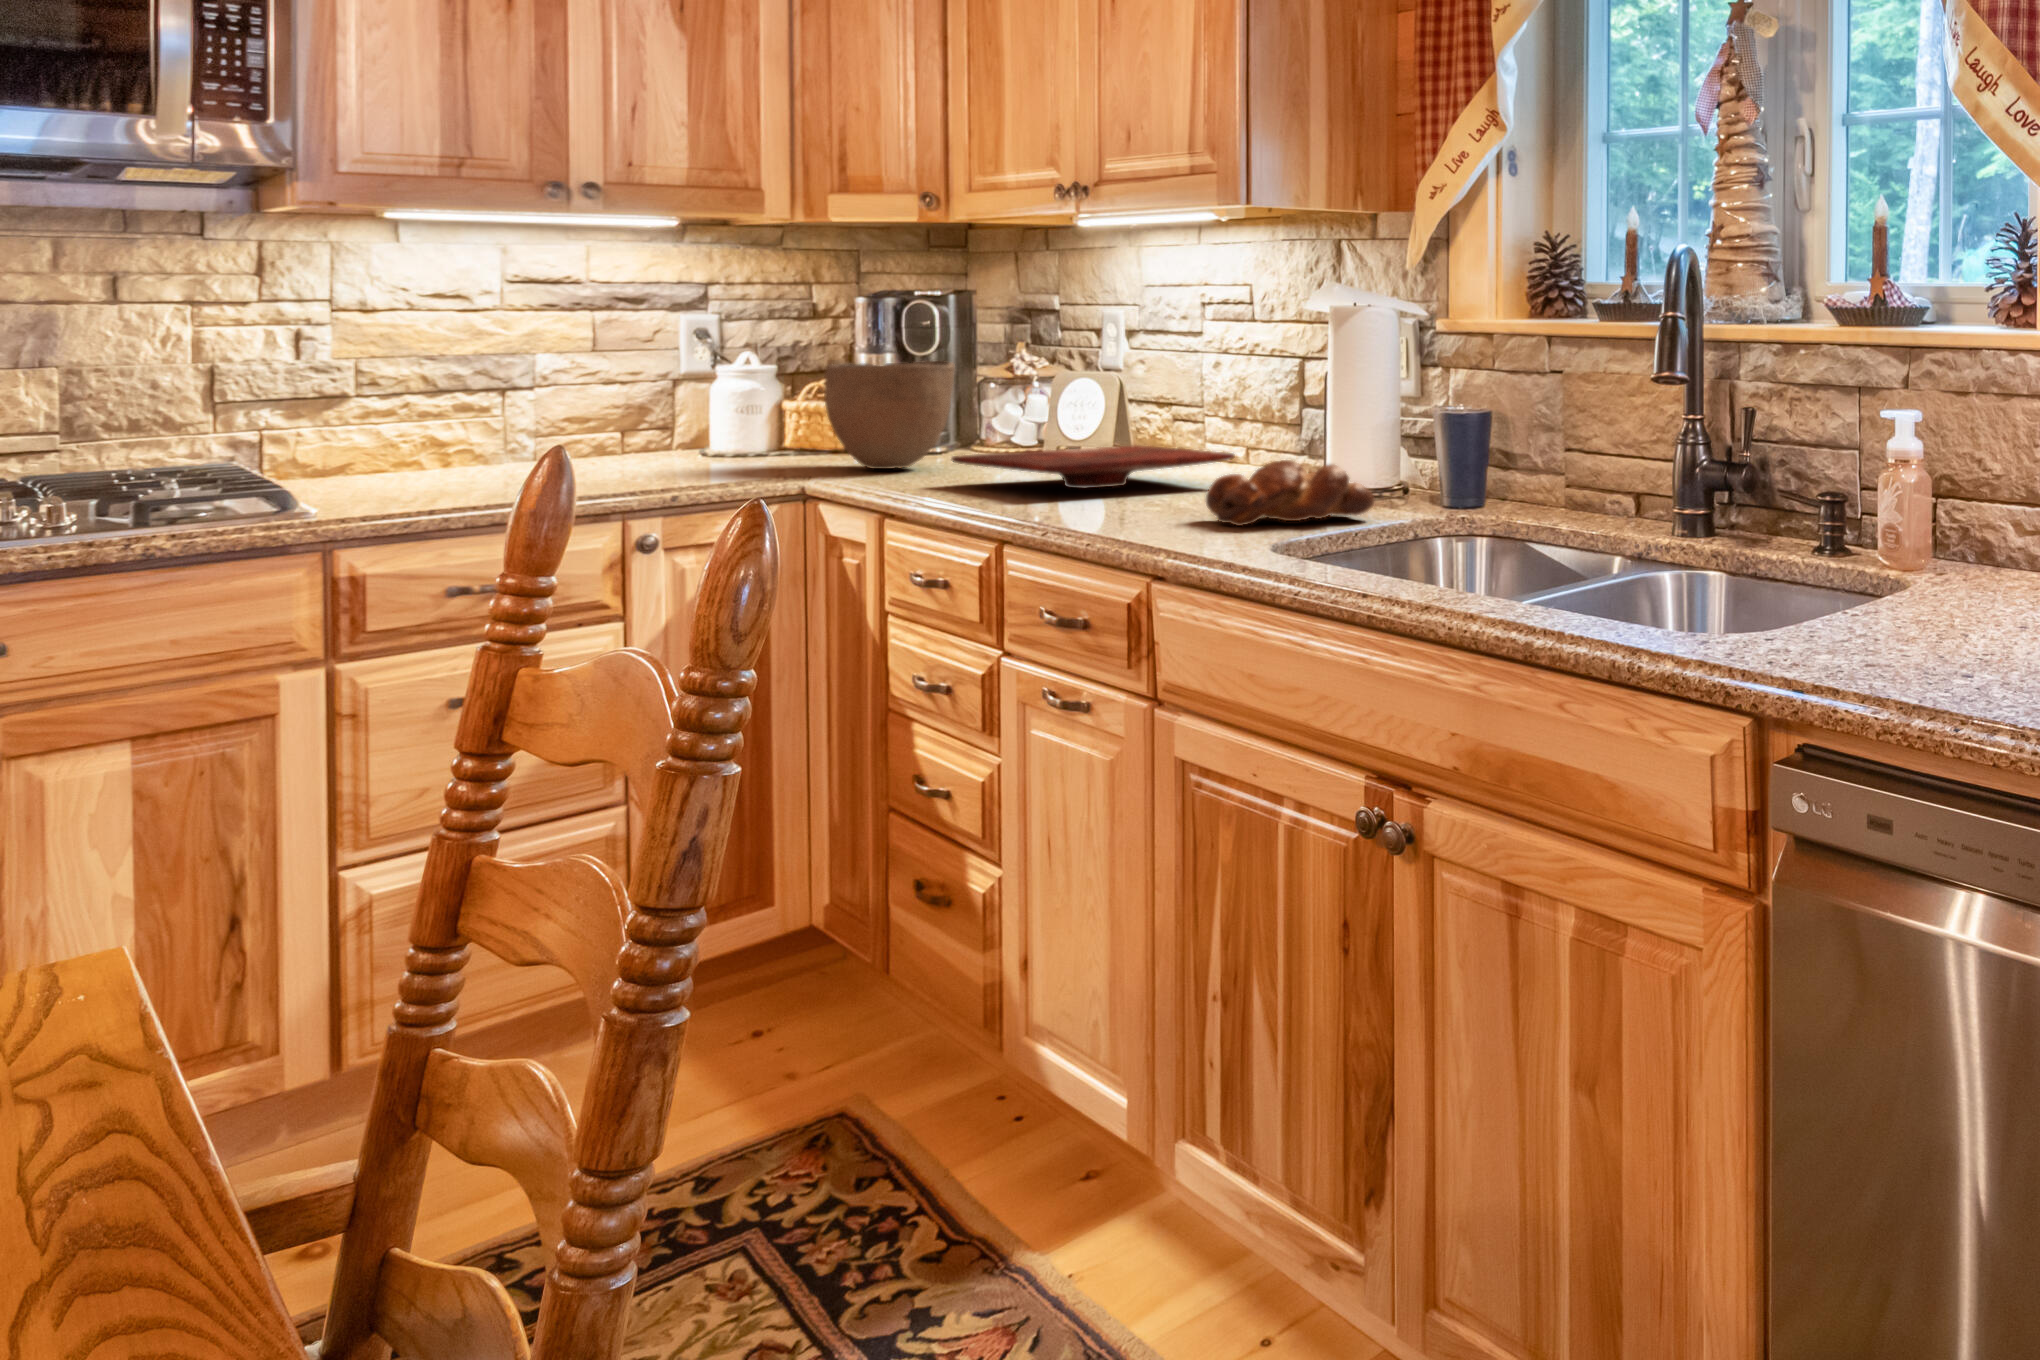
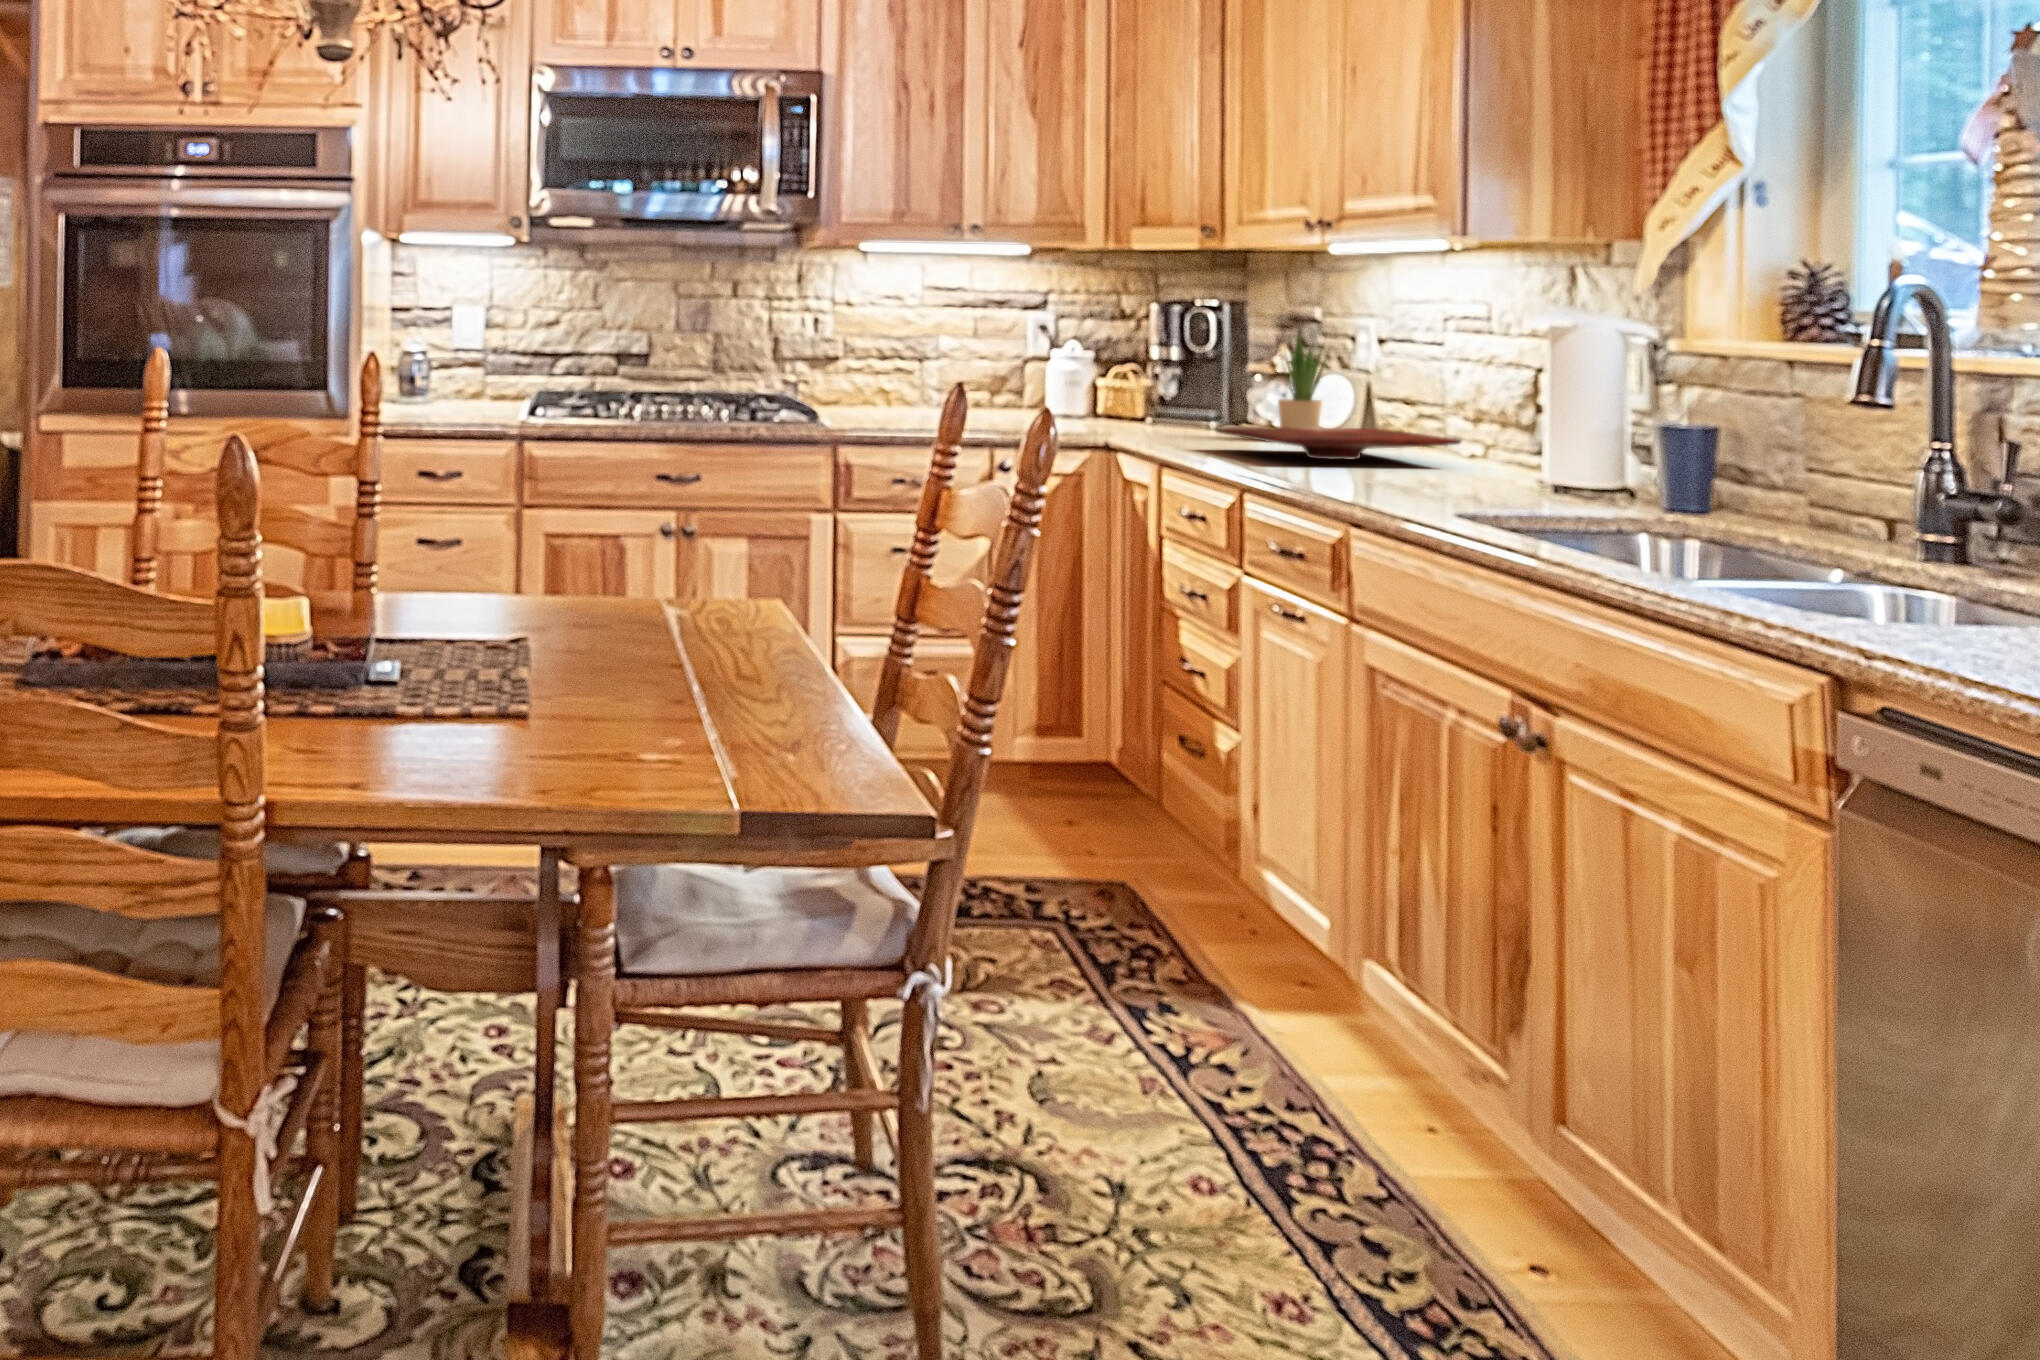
potted plant: none [1020,323,1080,467] -> present [1278,331,1327,428]
bowl: present [824,361,955,469] -> none [1124,355,1224,435]
bread loaf: present [1206,460,1374,526] -> none [1416,446,1583,497]

